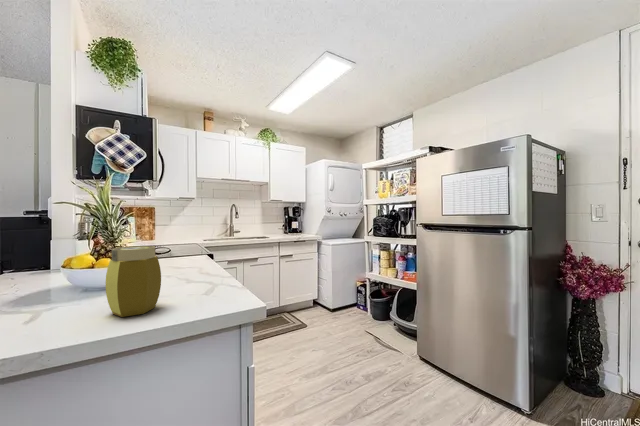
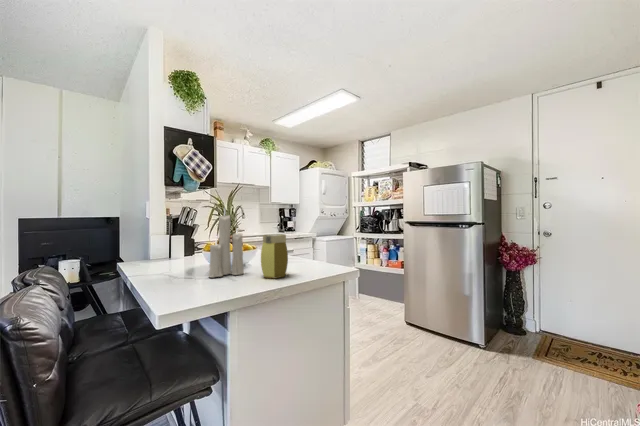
candle: none [41,200,107,310] -> present [209,215,244,277]

